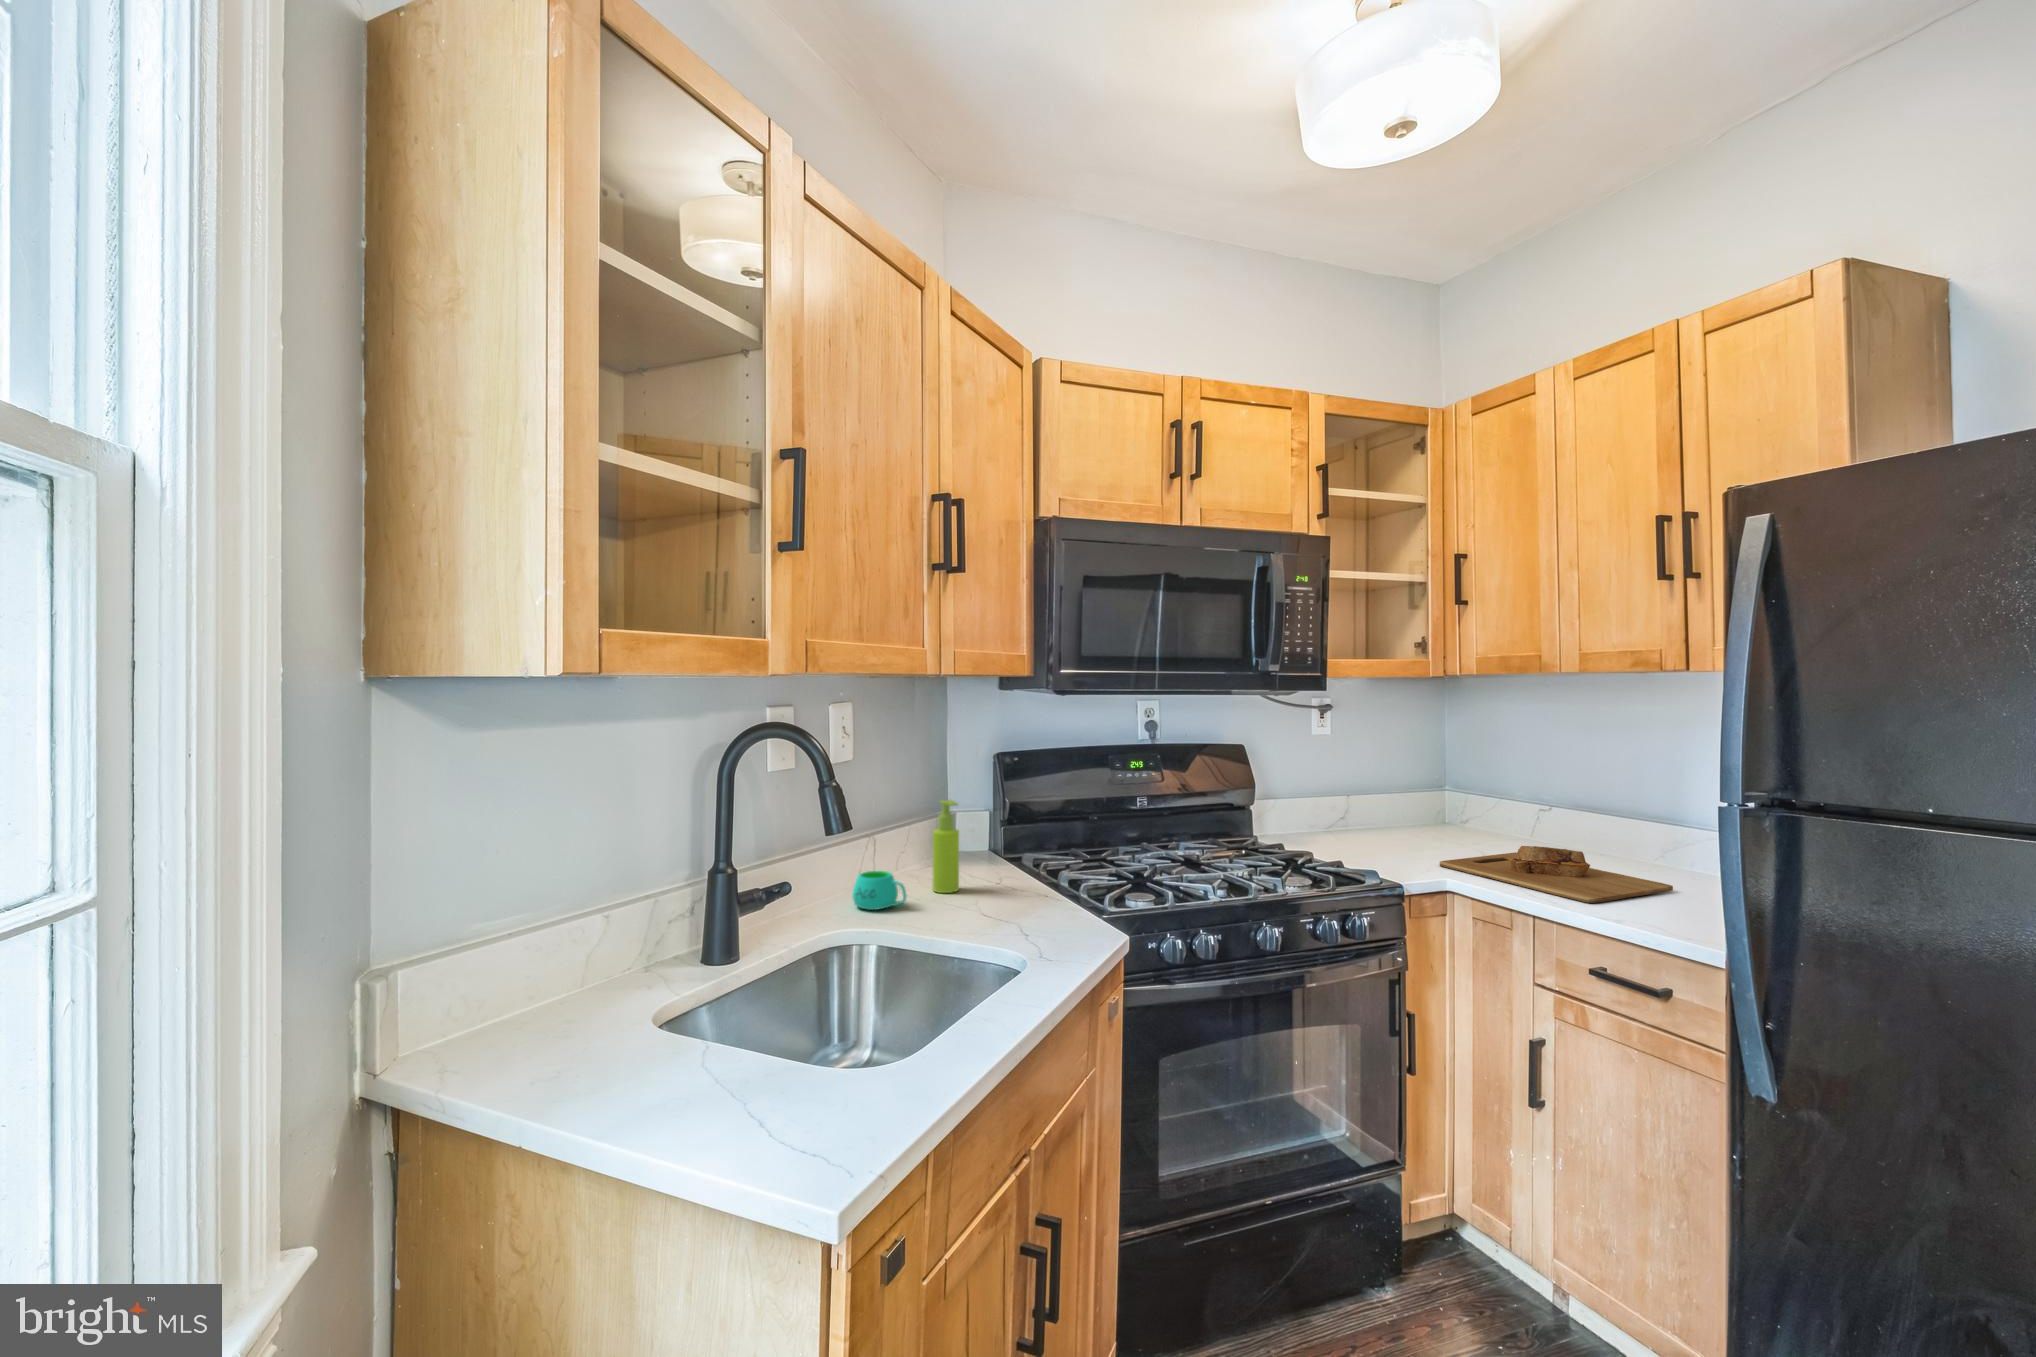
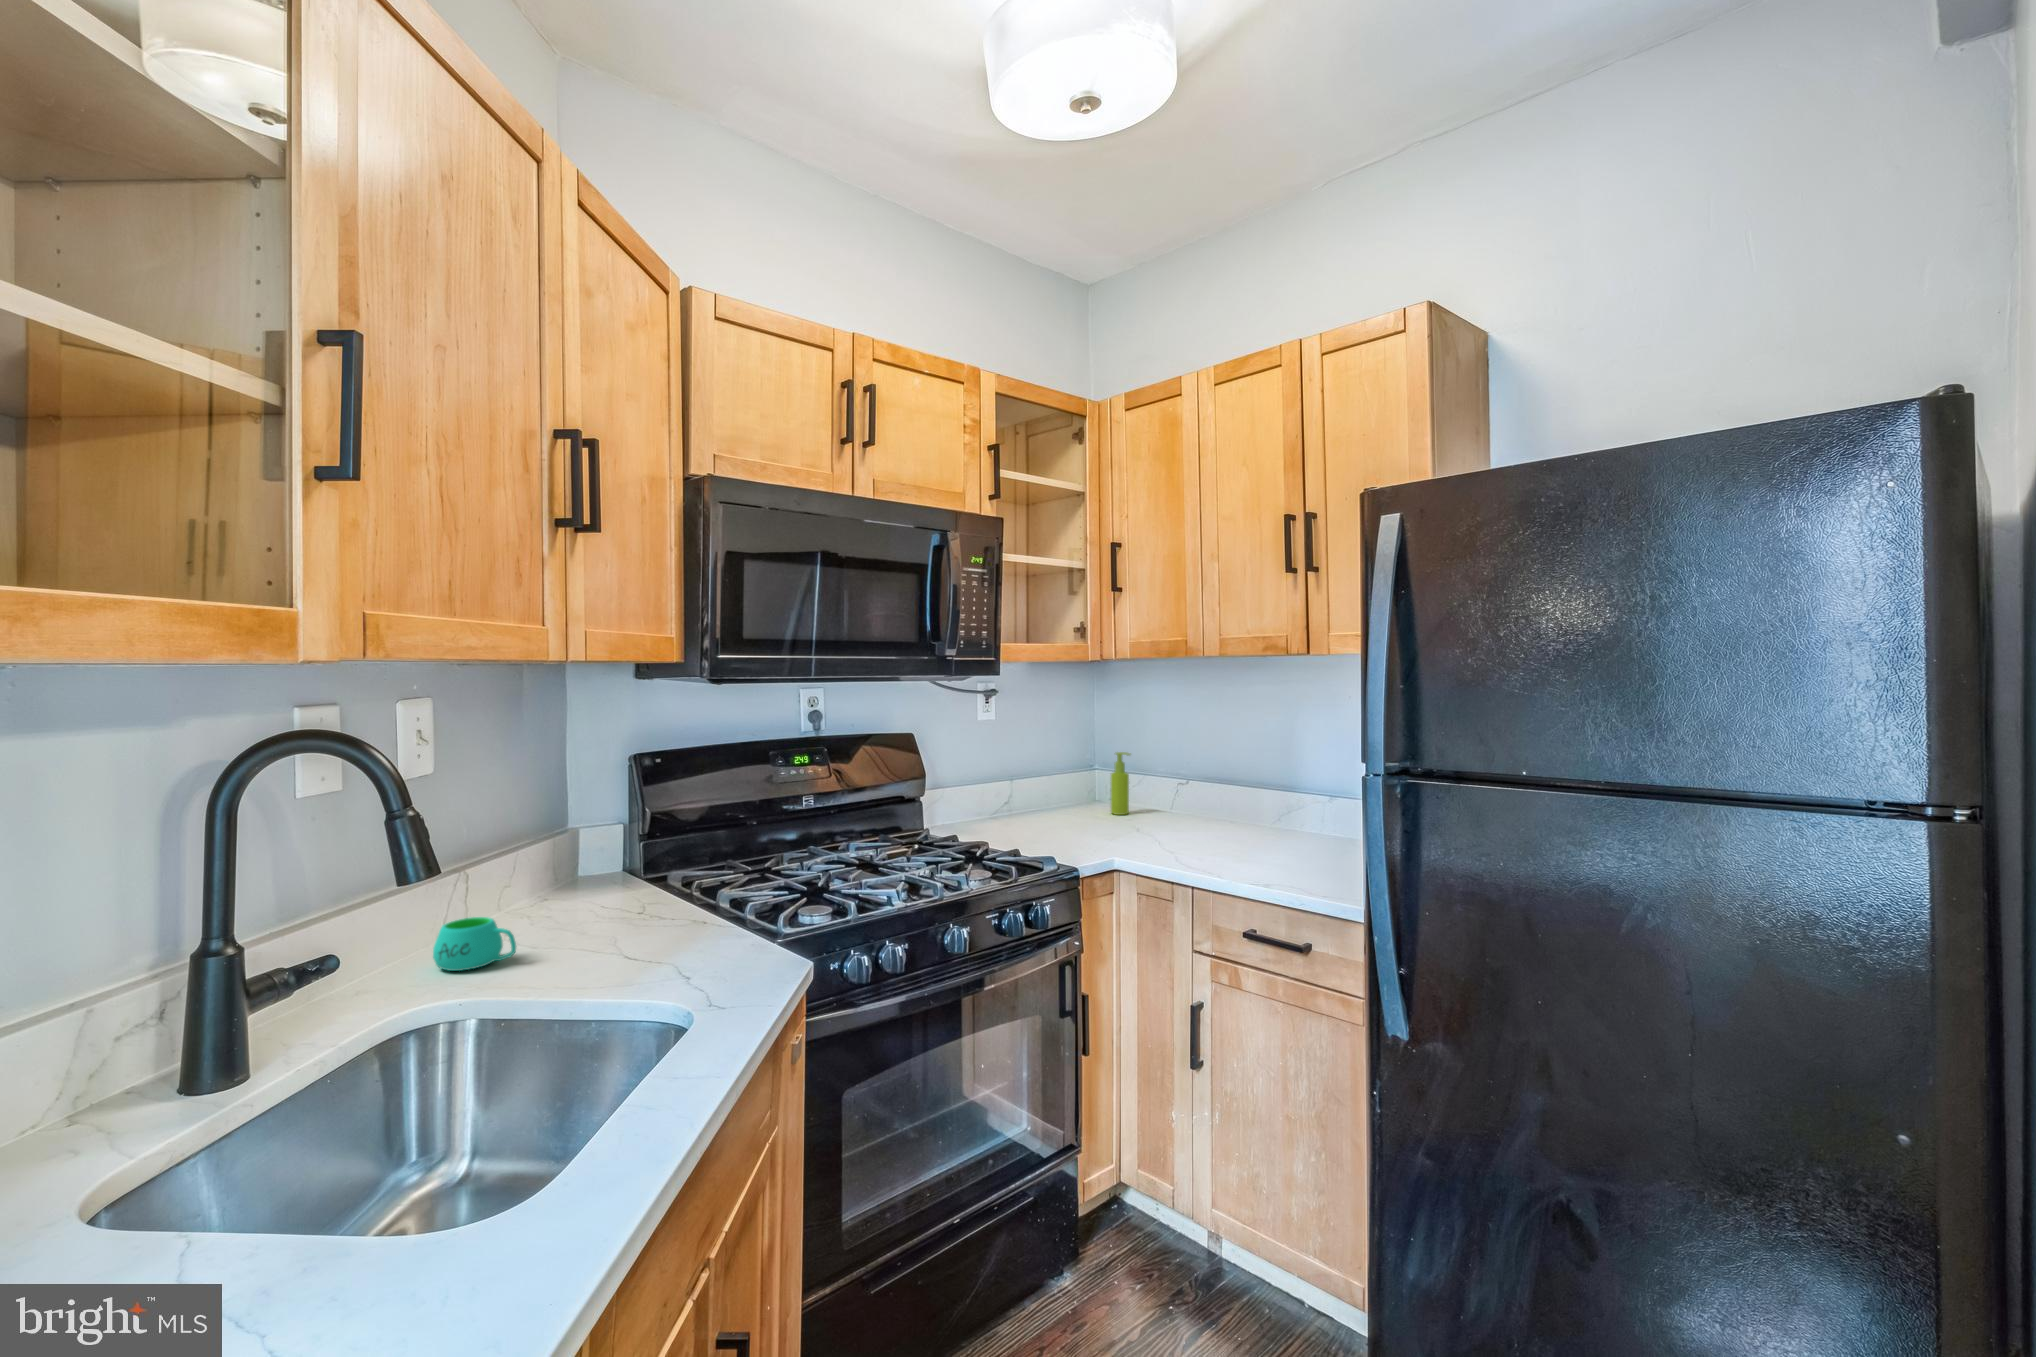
soap dispenser: present [933,800,959,893] -> present [1111,752,1131,815]
cutting board: present [1440,846,1673,903] -> none [1106,821,1292,869]

